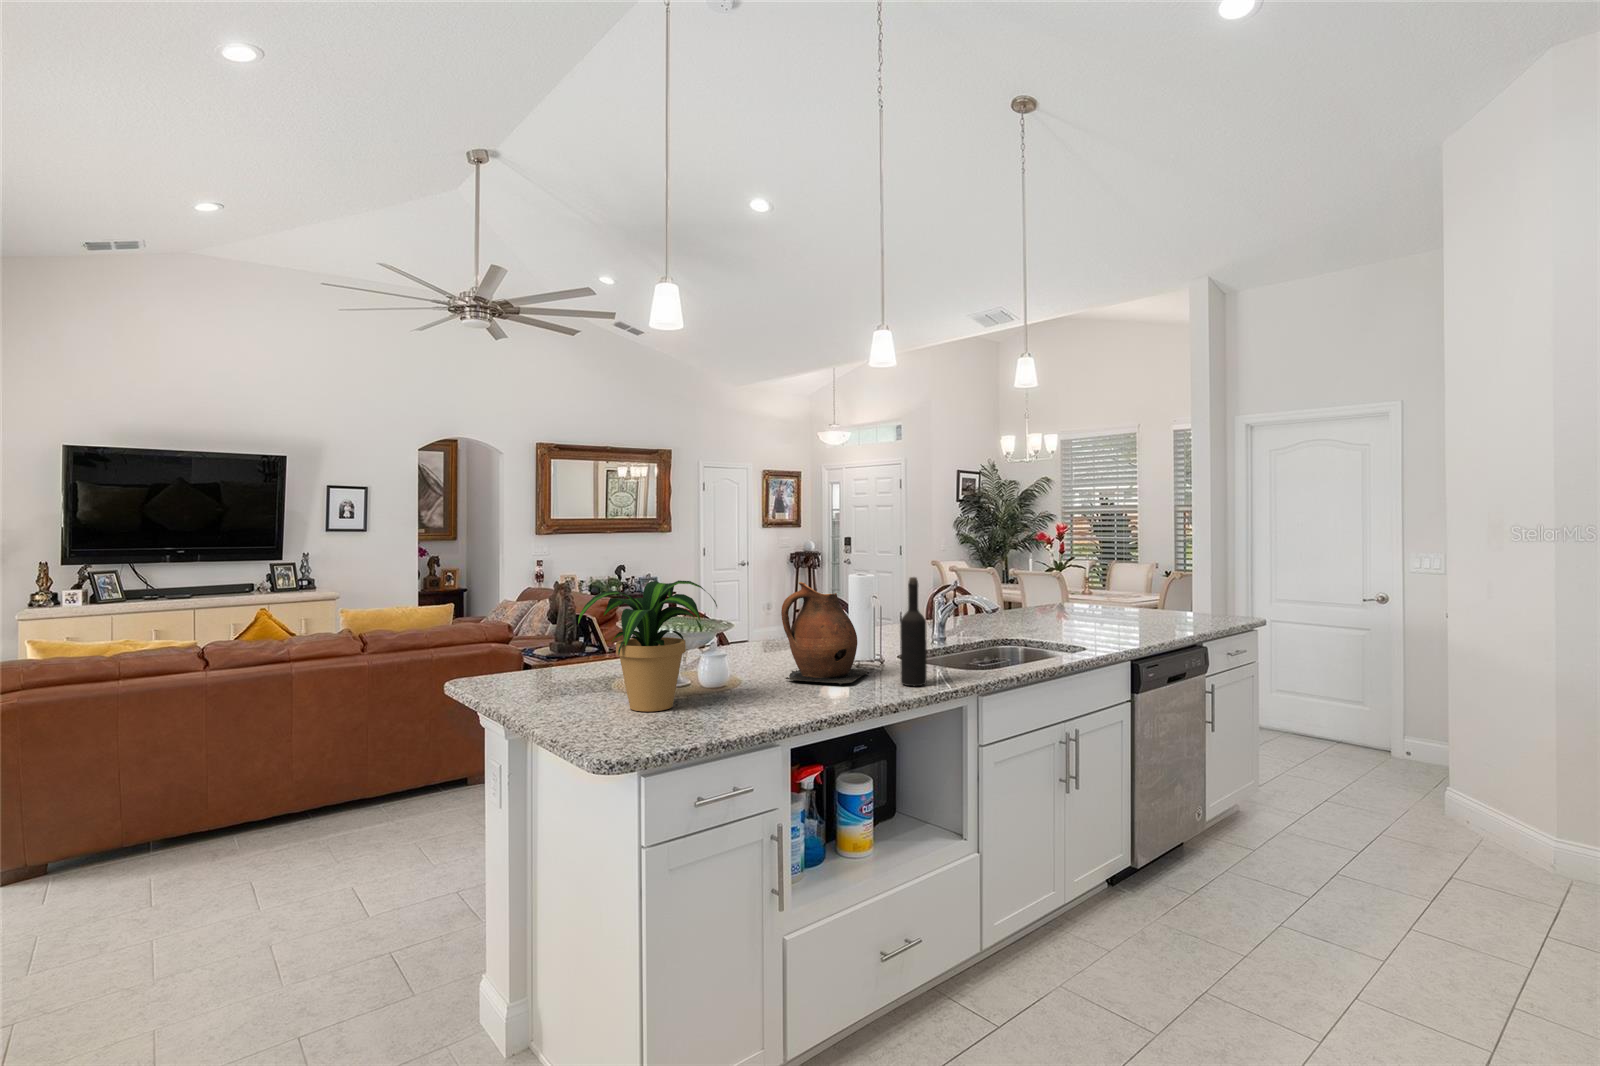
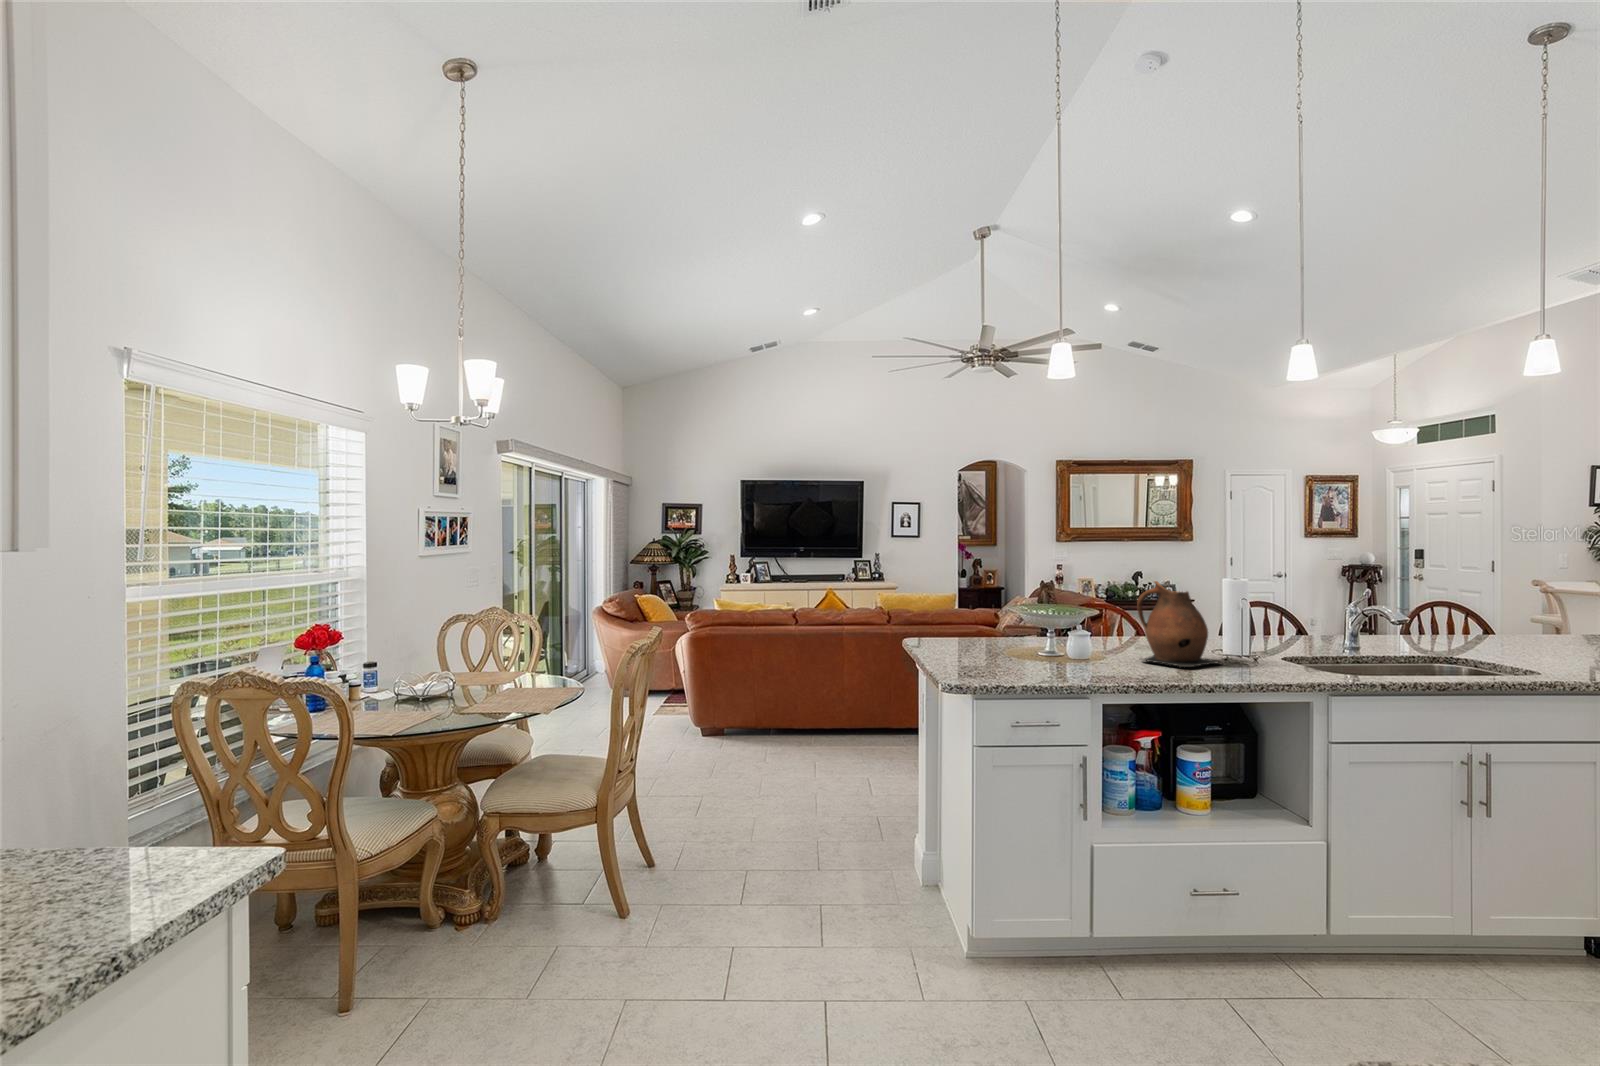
wine bottle: present [900,577,927,686] -> none [1239,580,1265,676]
potted plant: present [578,580,717,711] -> none [958,574,1060,666]

